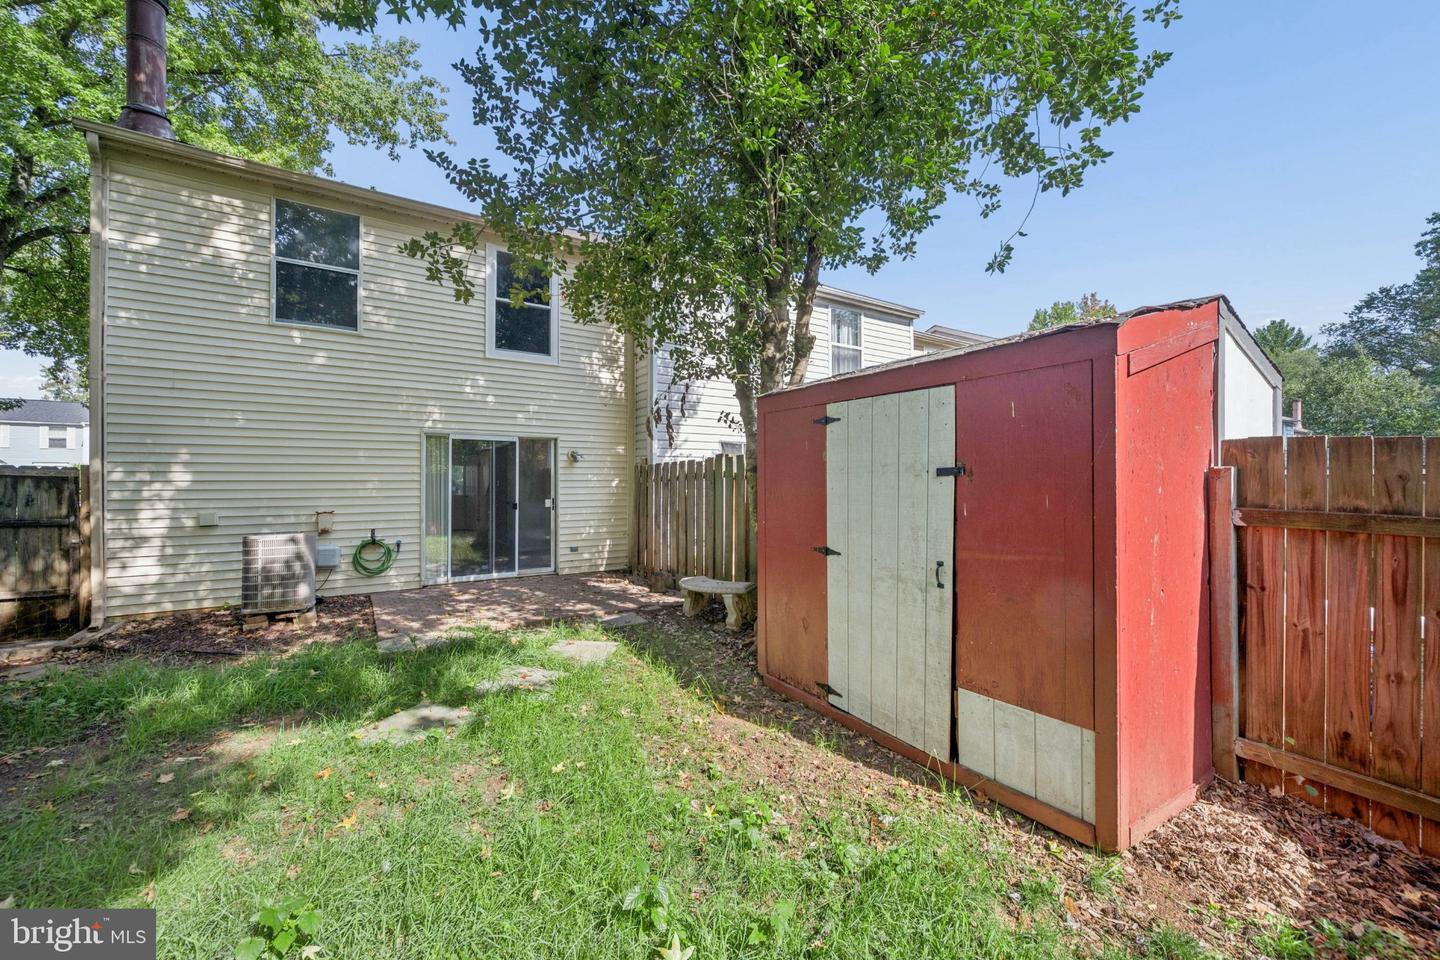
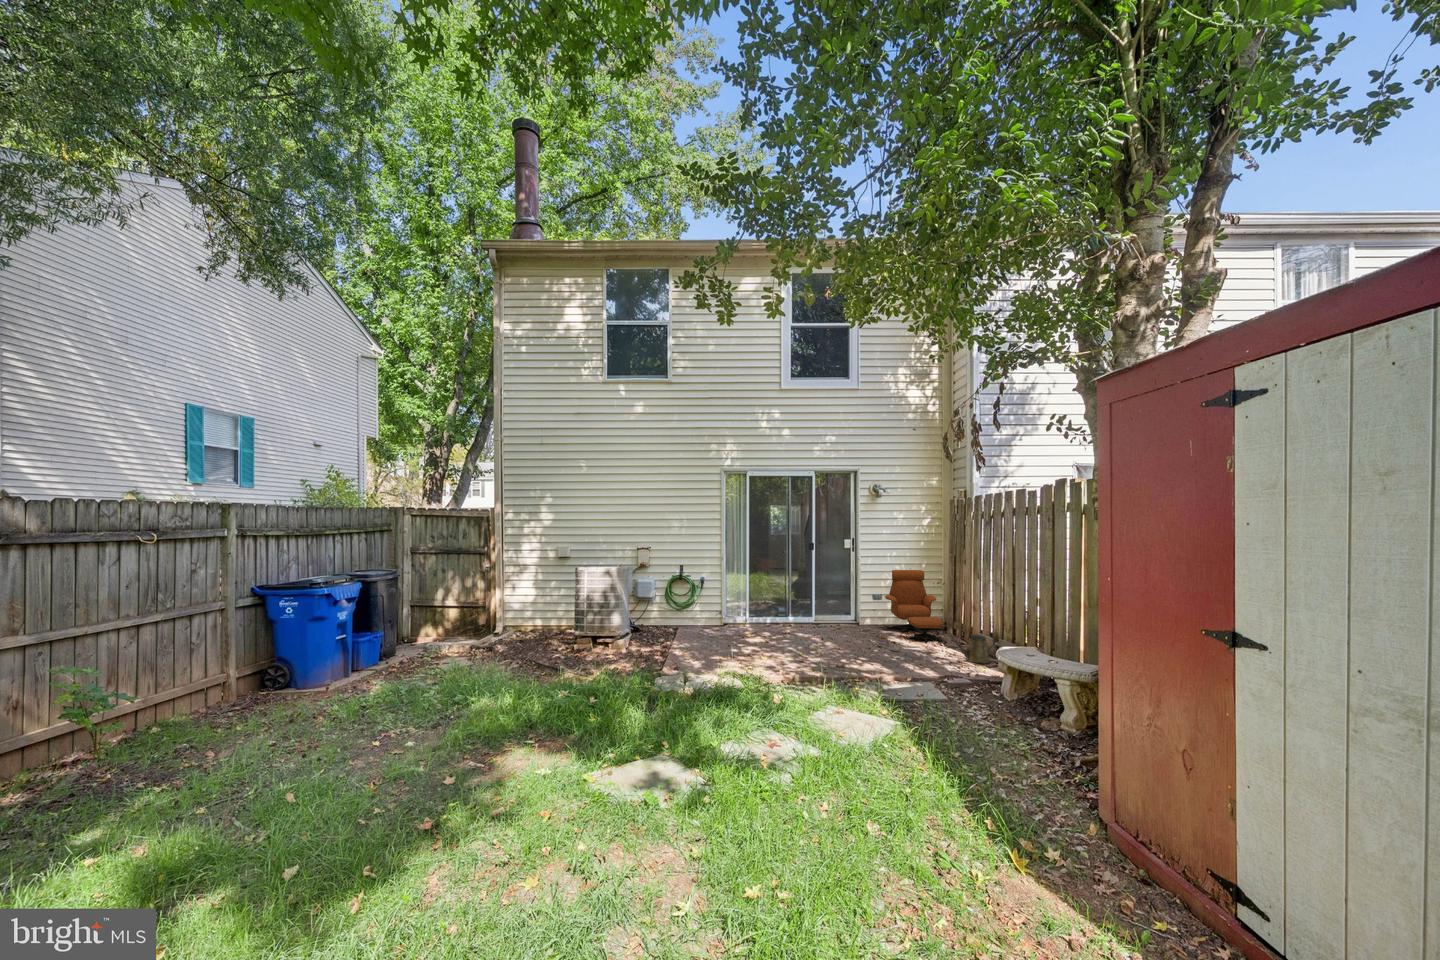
lounge chair: none [581,526,629,584] -> present [885,570,943,643]

